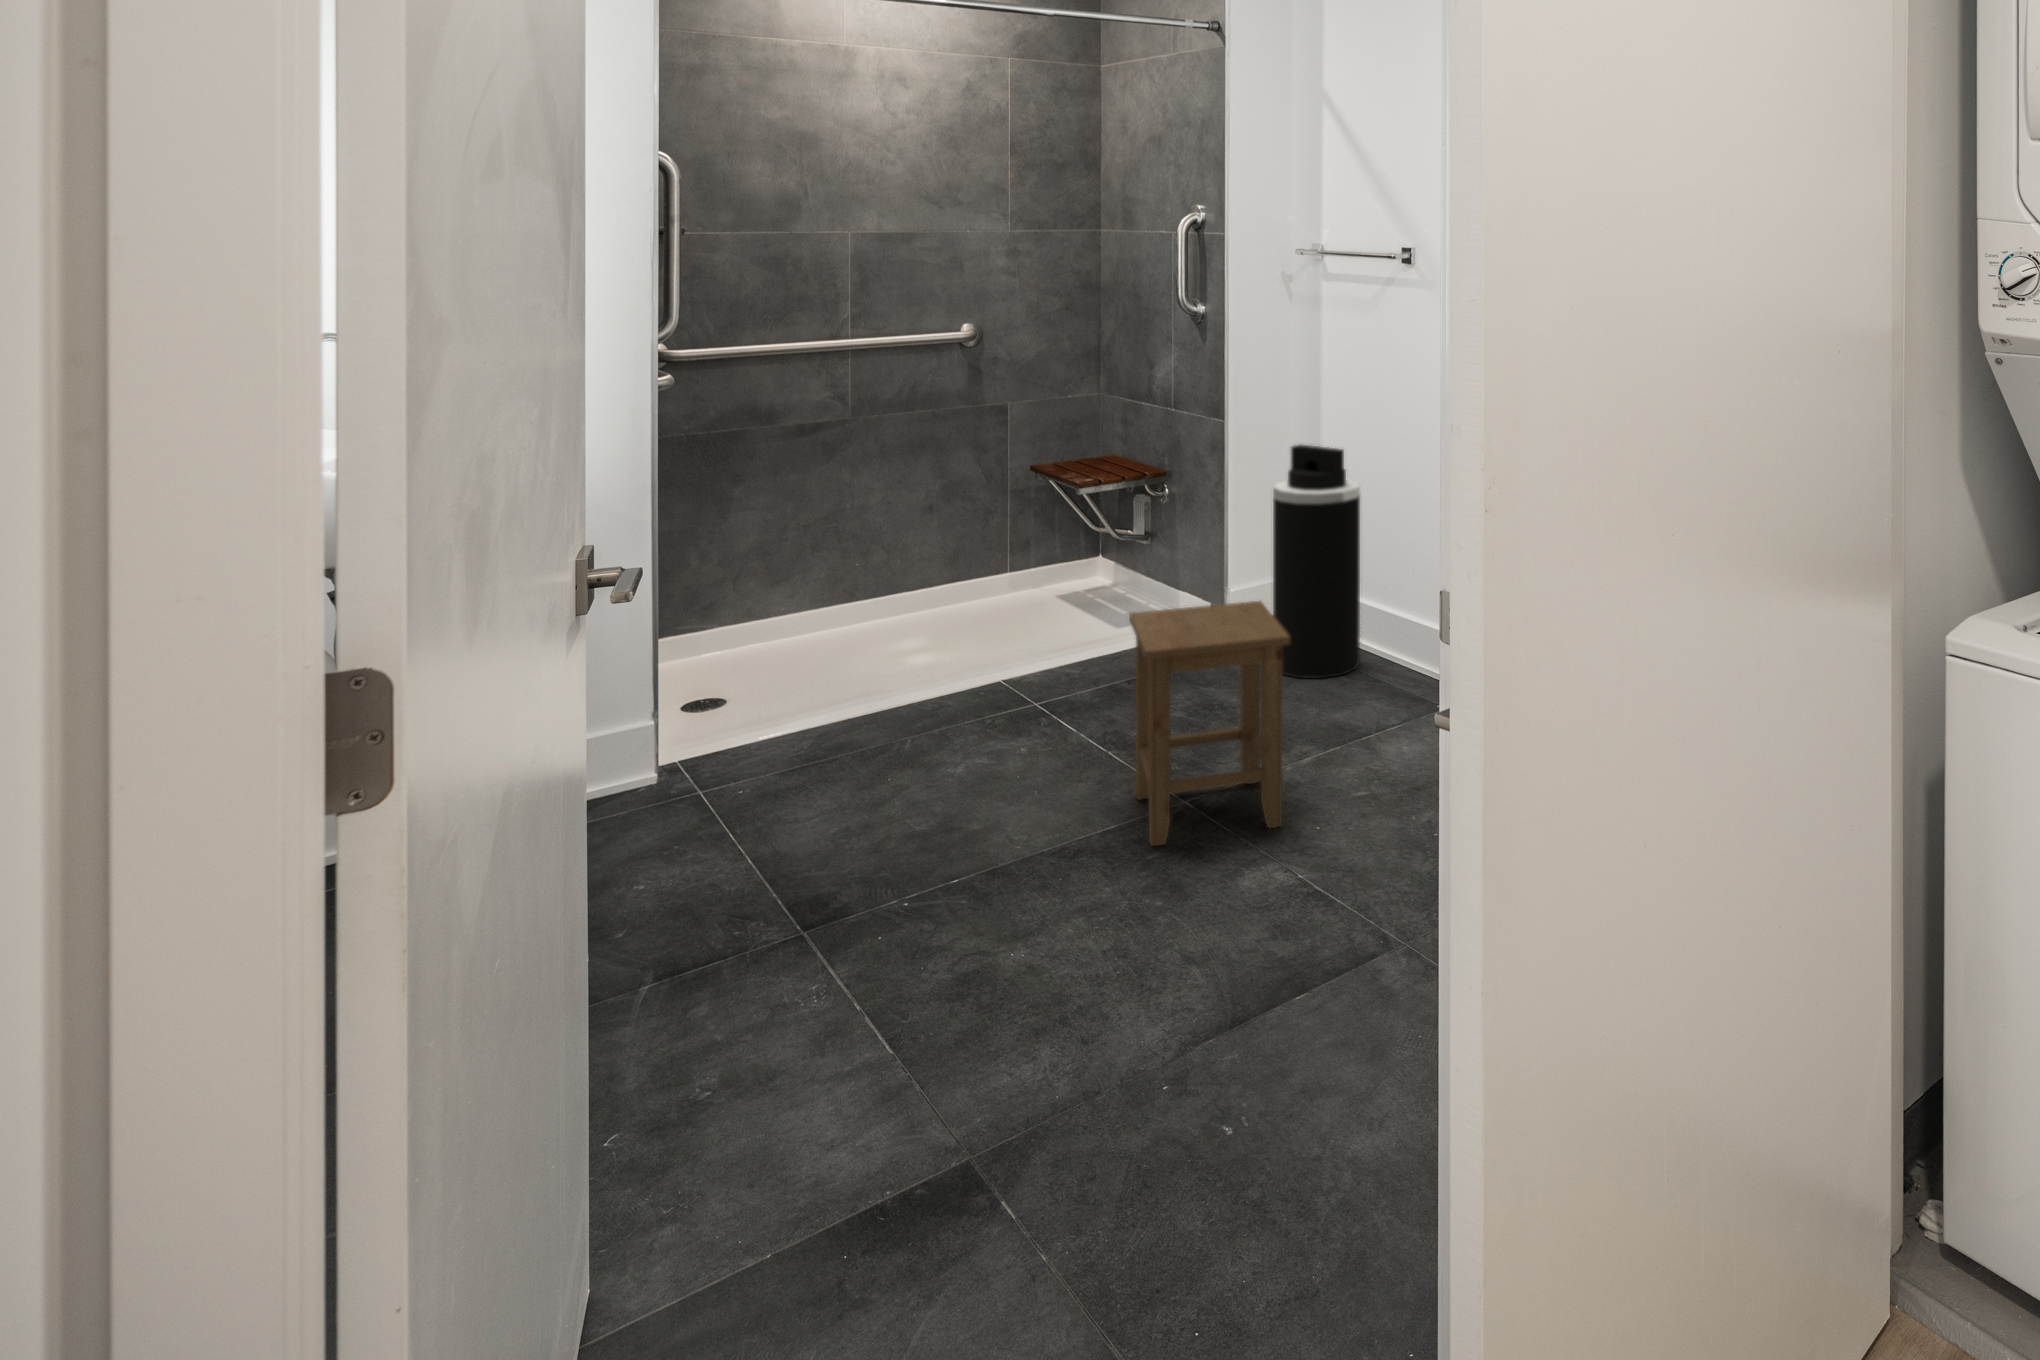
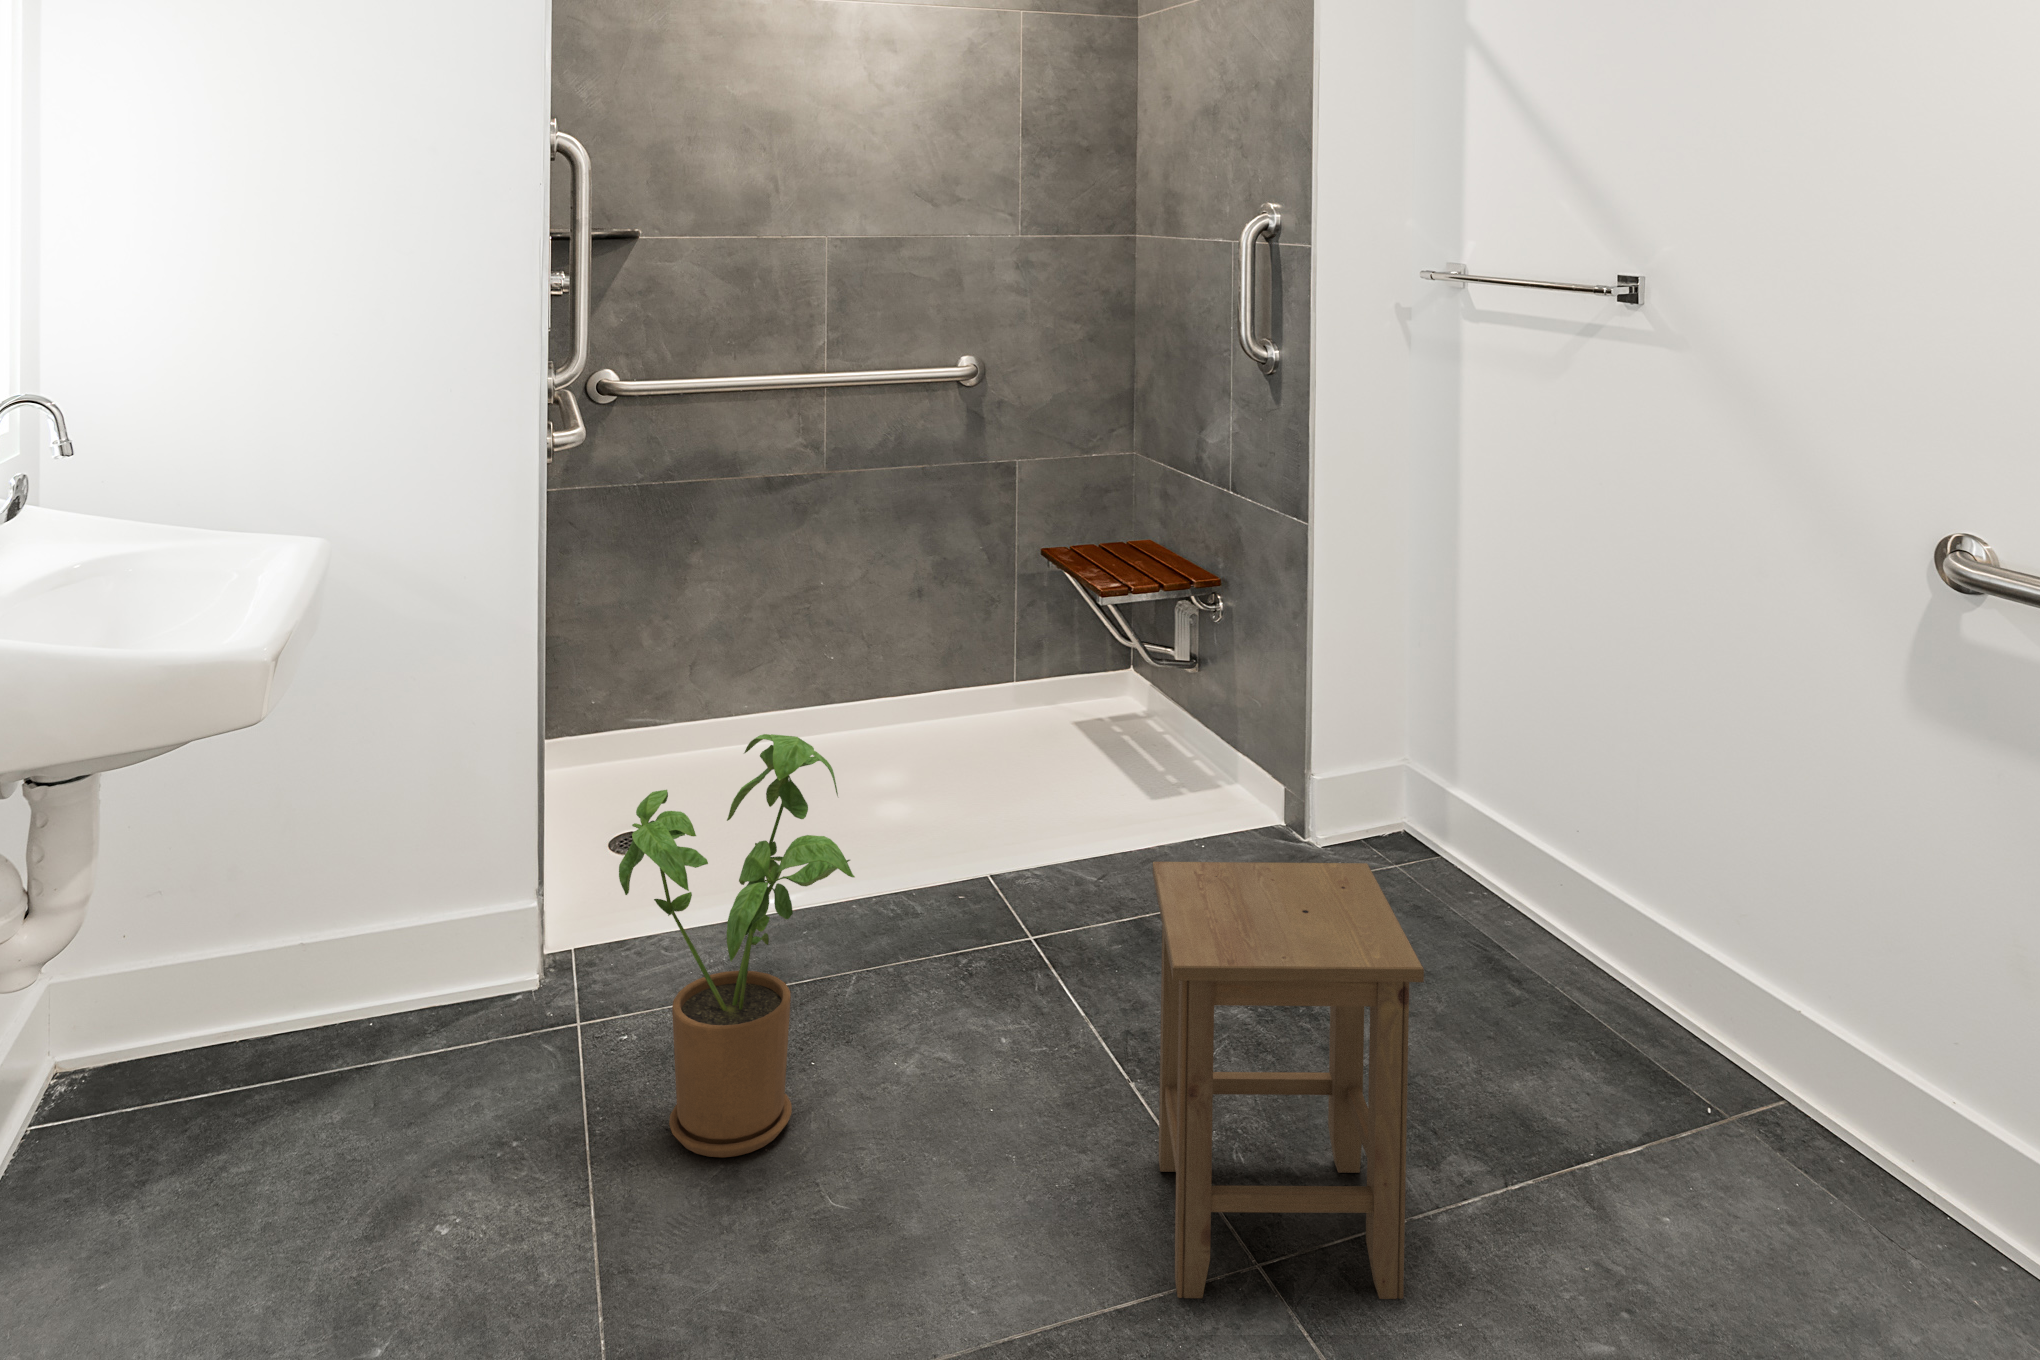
trash can: present [1273,444,1360,678] -> none [1374,570,1517,947]
house plant: none [754,561,932,838] -> present [619,734,855,1157]

